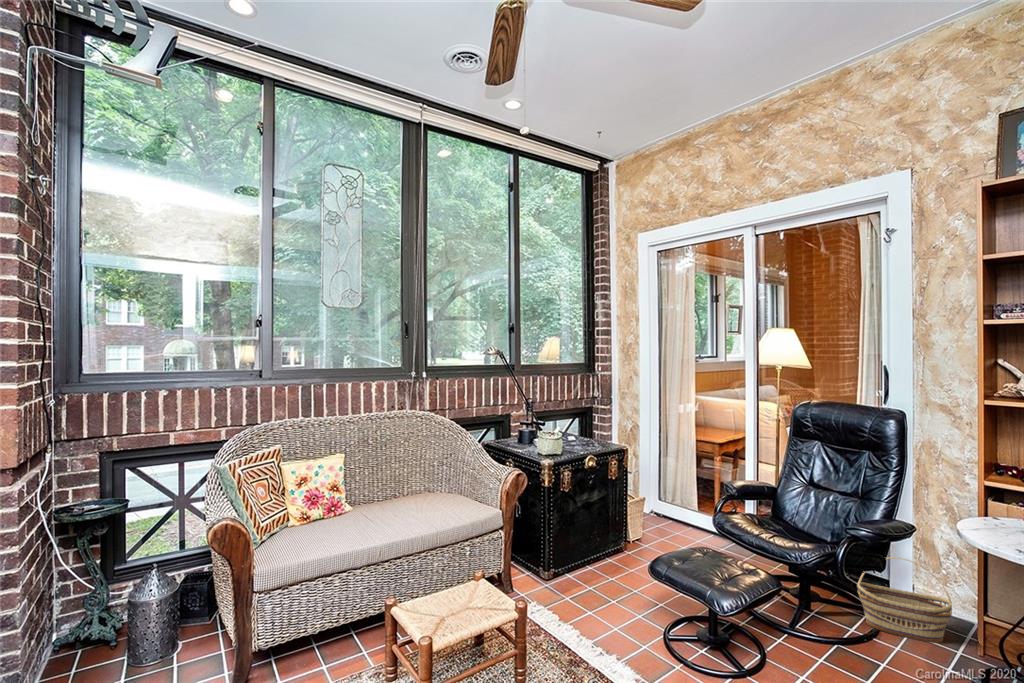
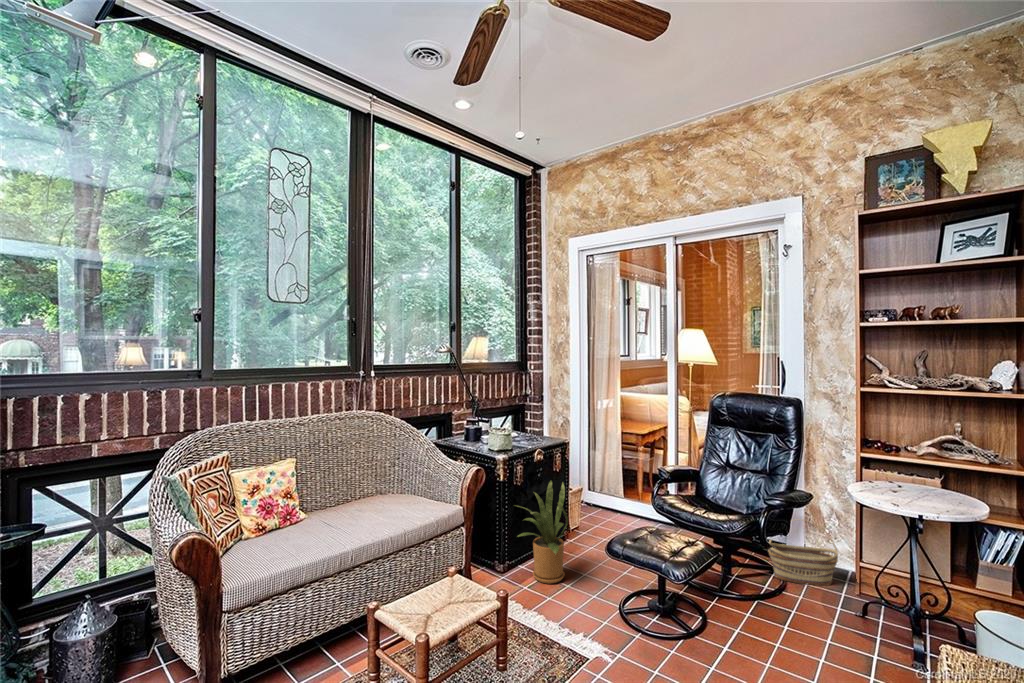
house plant: none [556,489,613,600] -> present [518,481,568,584]

